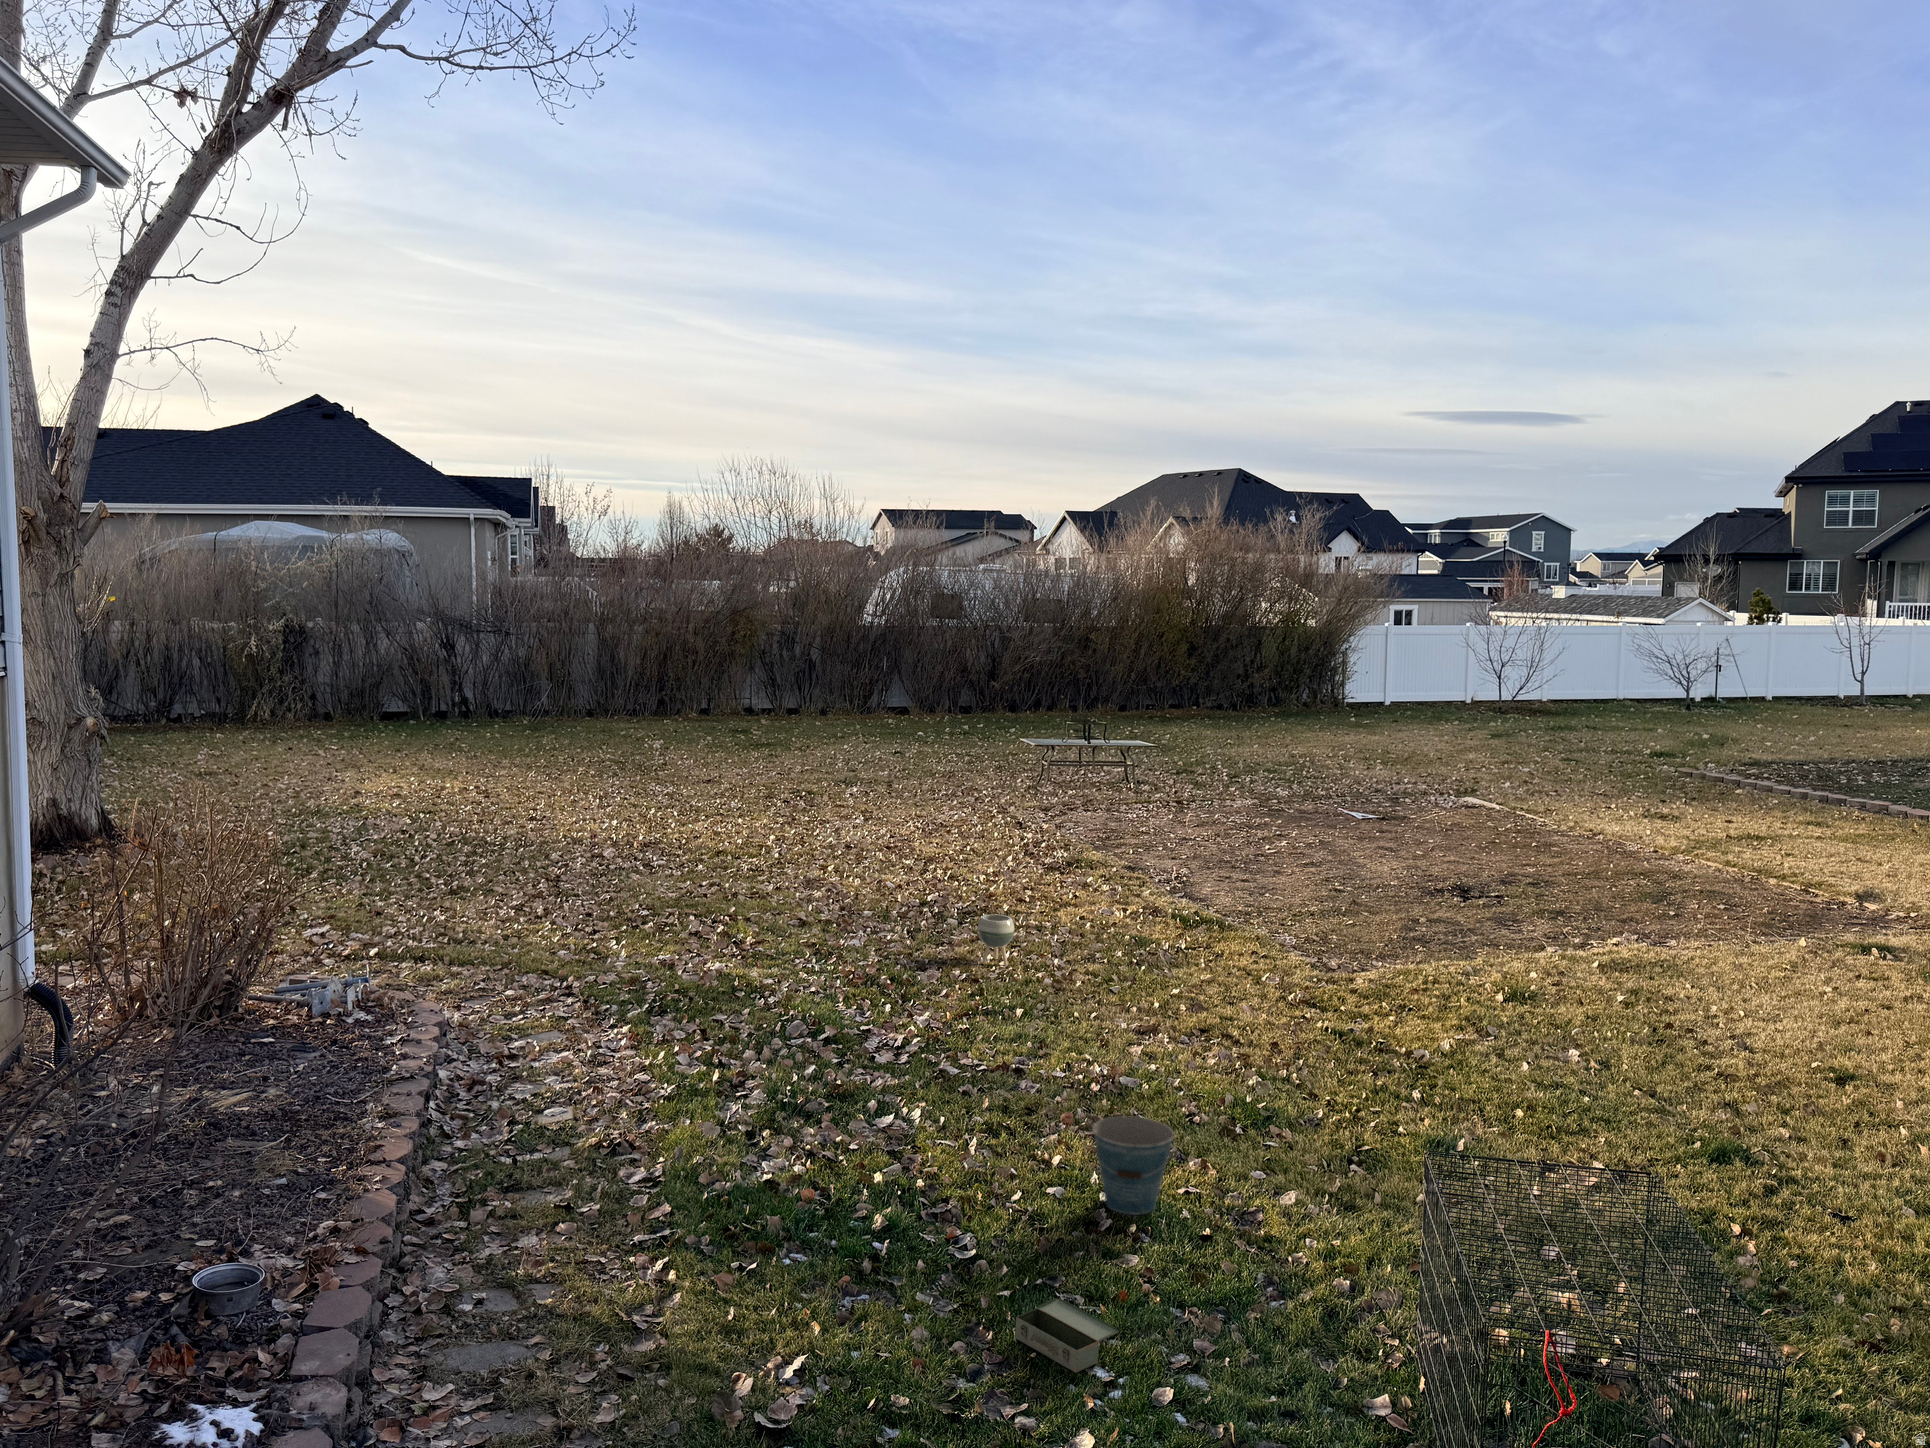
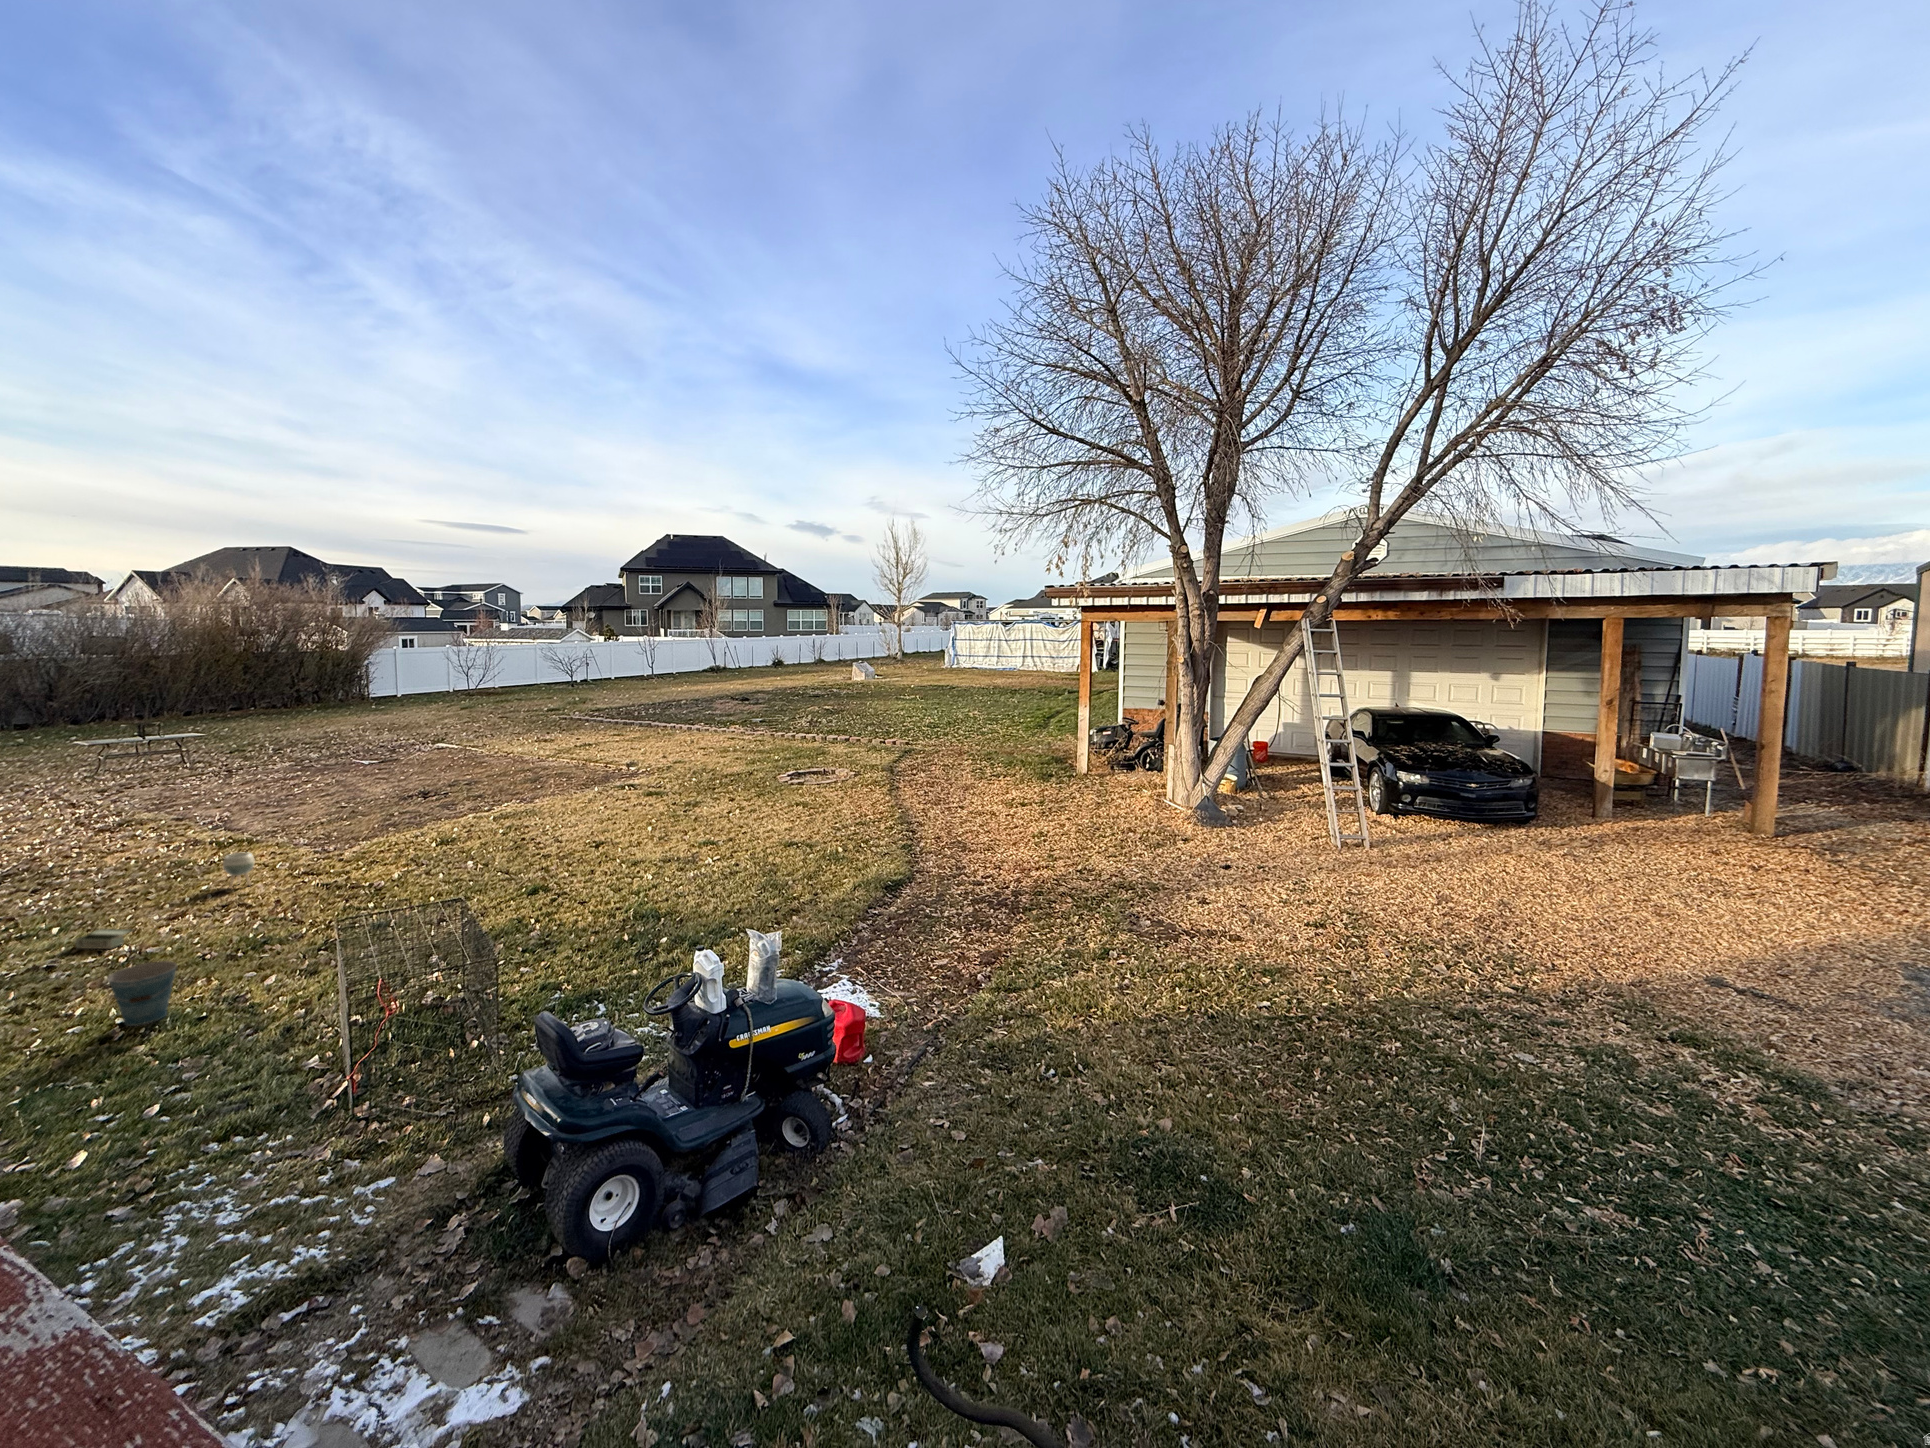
planter: present [978,914,1014,965] -> present [223,853,255,888]
toolbox: present [1015,1298,1119,1373] -> present [76,929,133,949]

